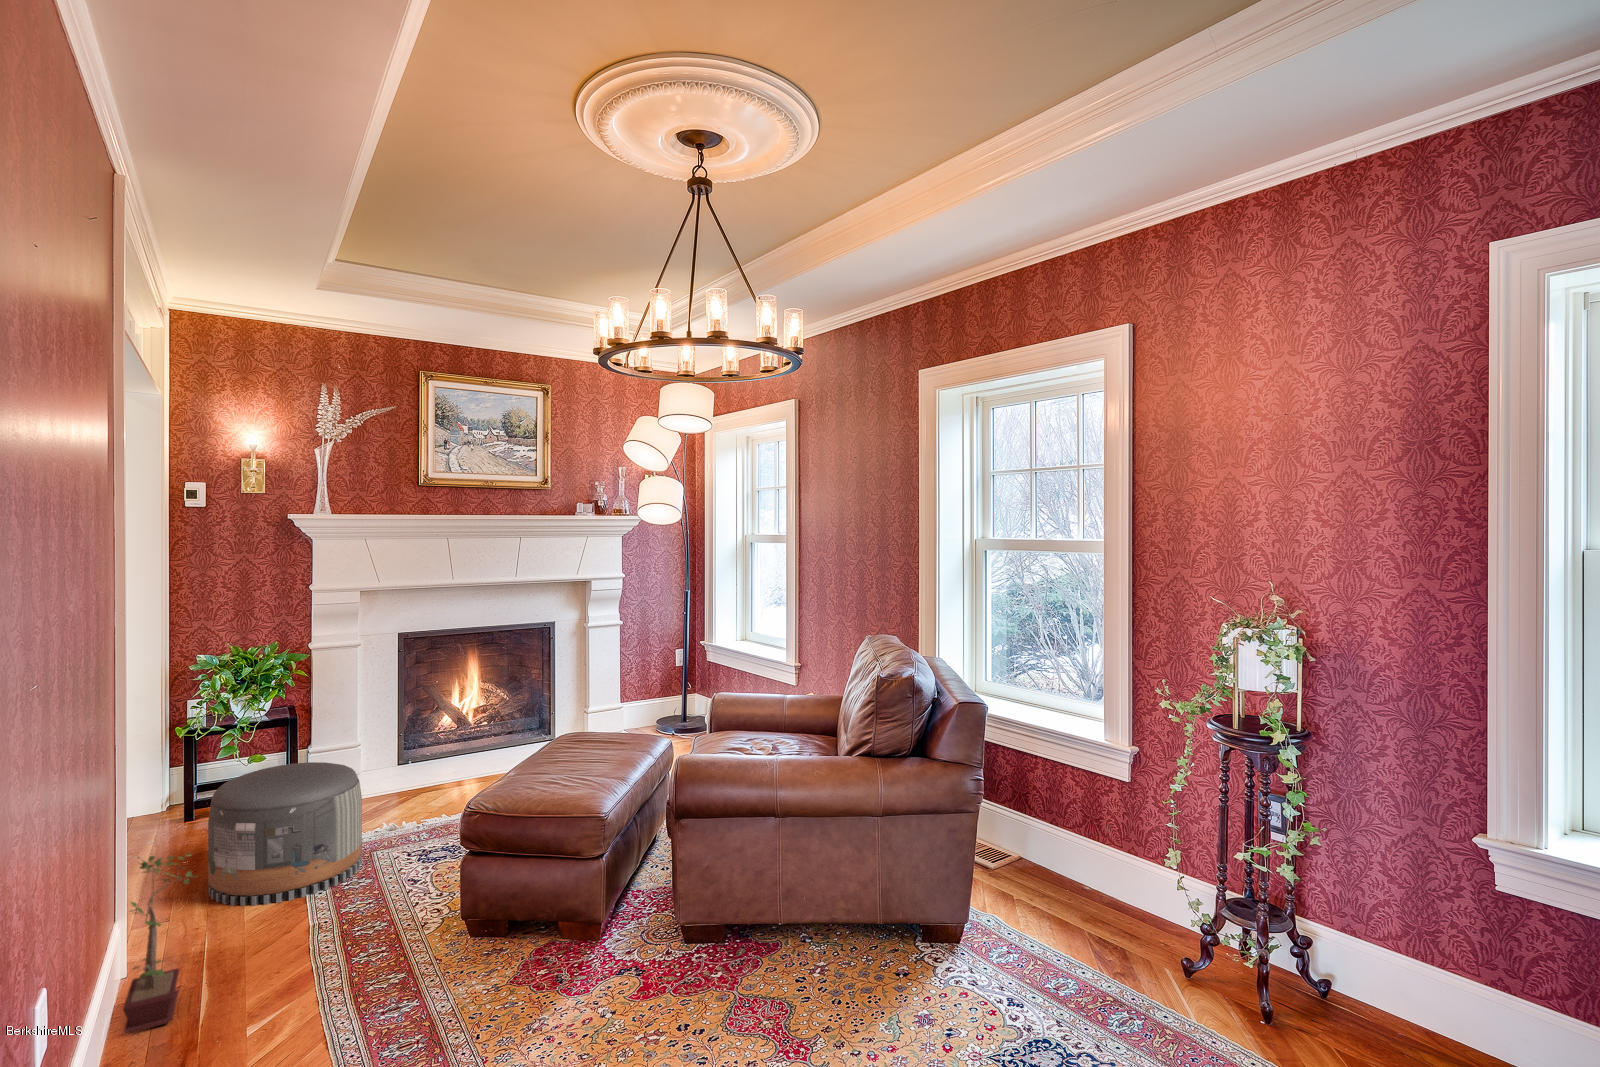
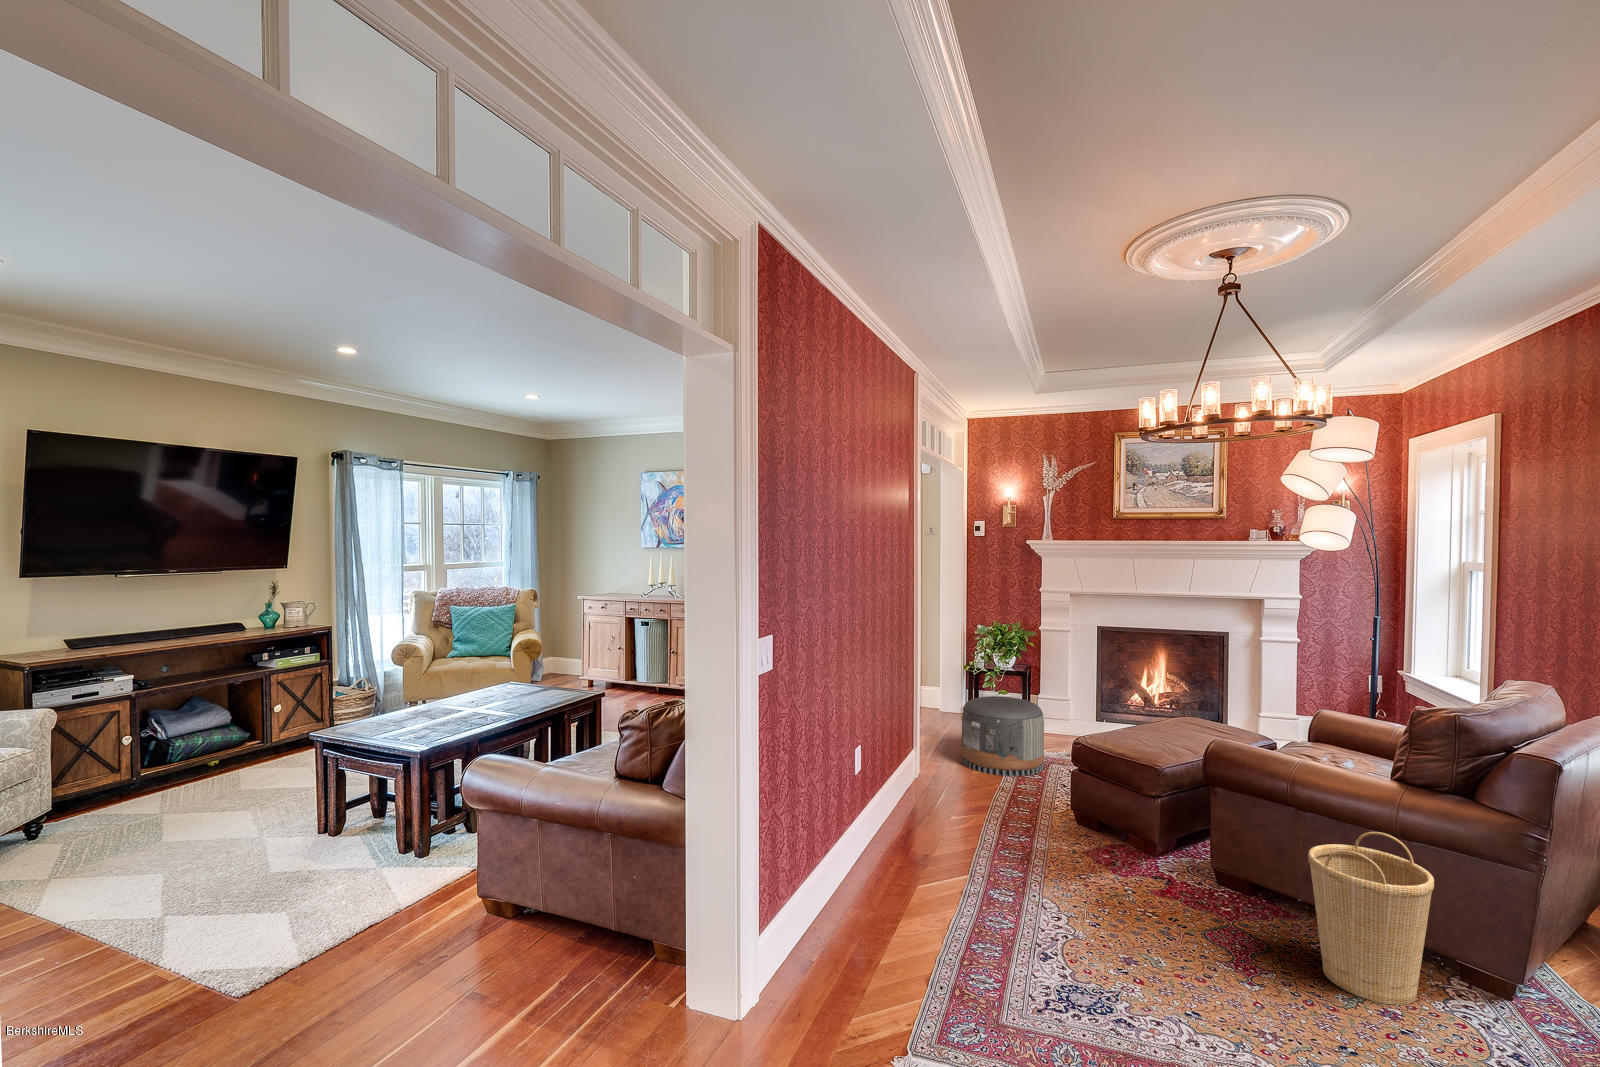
basket: none [831,826,943,1024] -> present [1308,832,1434,1005]
potted plant: present [123,853,195,1033] -> none [904,714,942,804]

